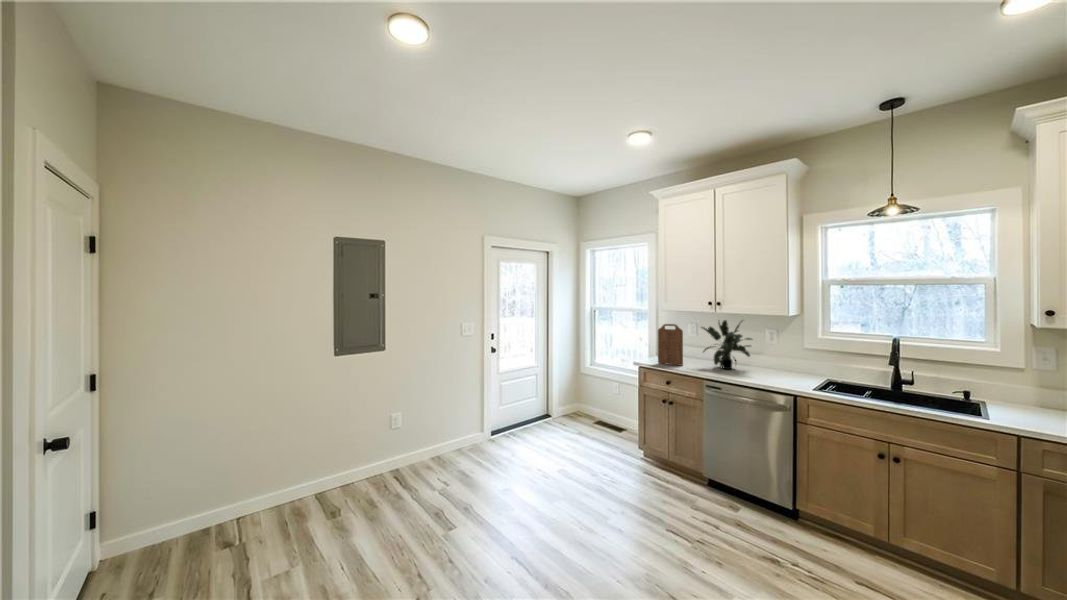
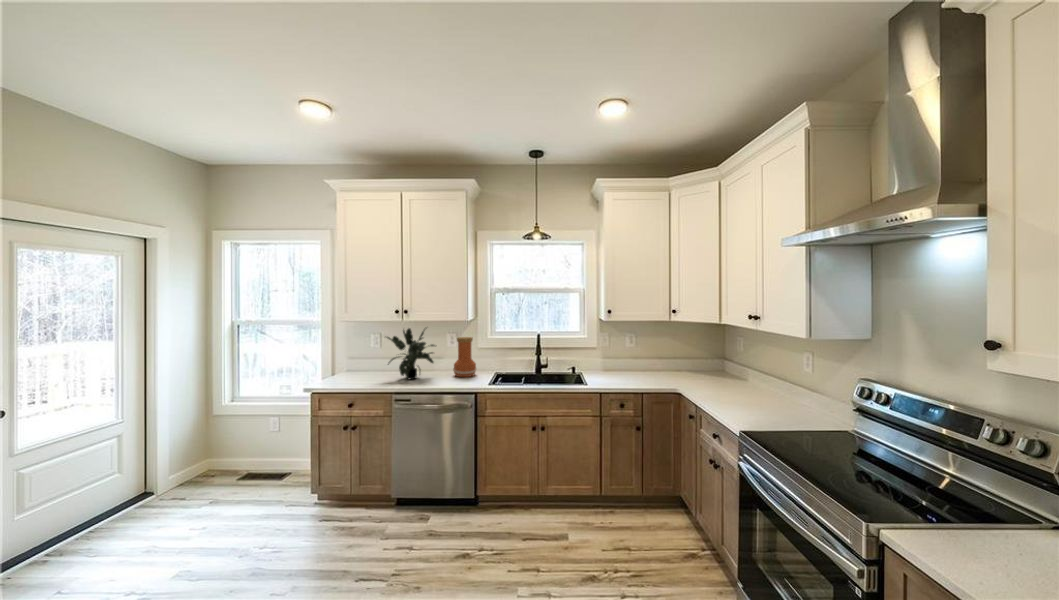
cutting board: present [658,324,683,365] -> none [336,335,366,384]
vase: none [774,332,803,376] -> present [453,337,476,377]

